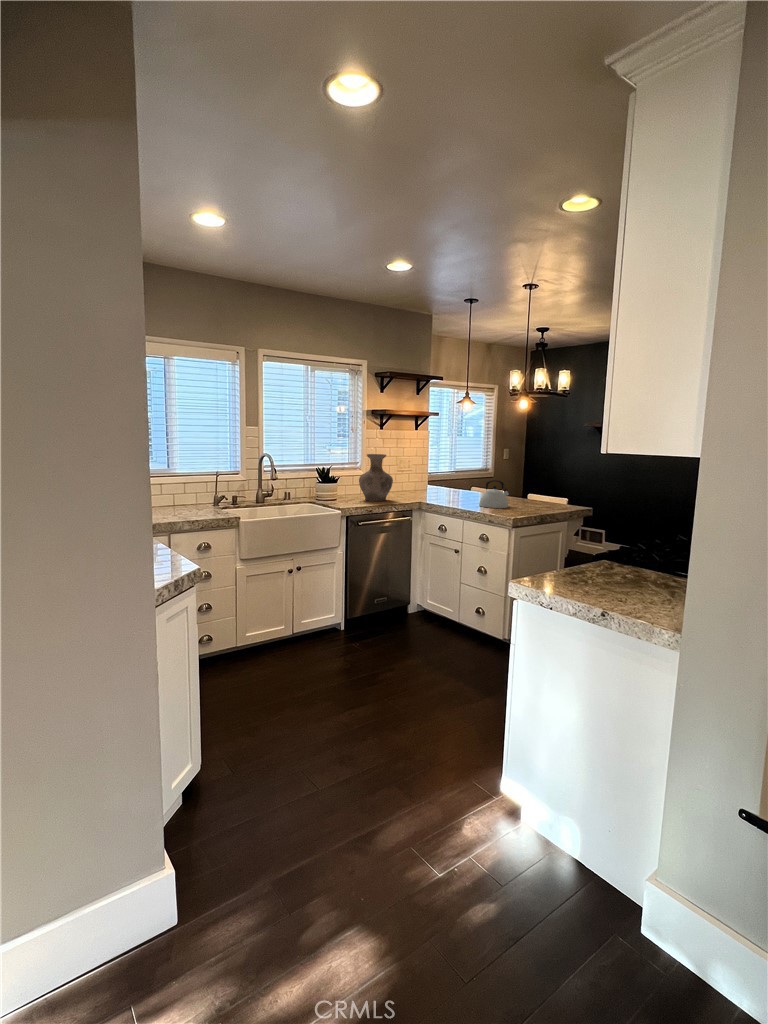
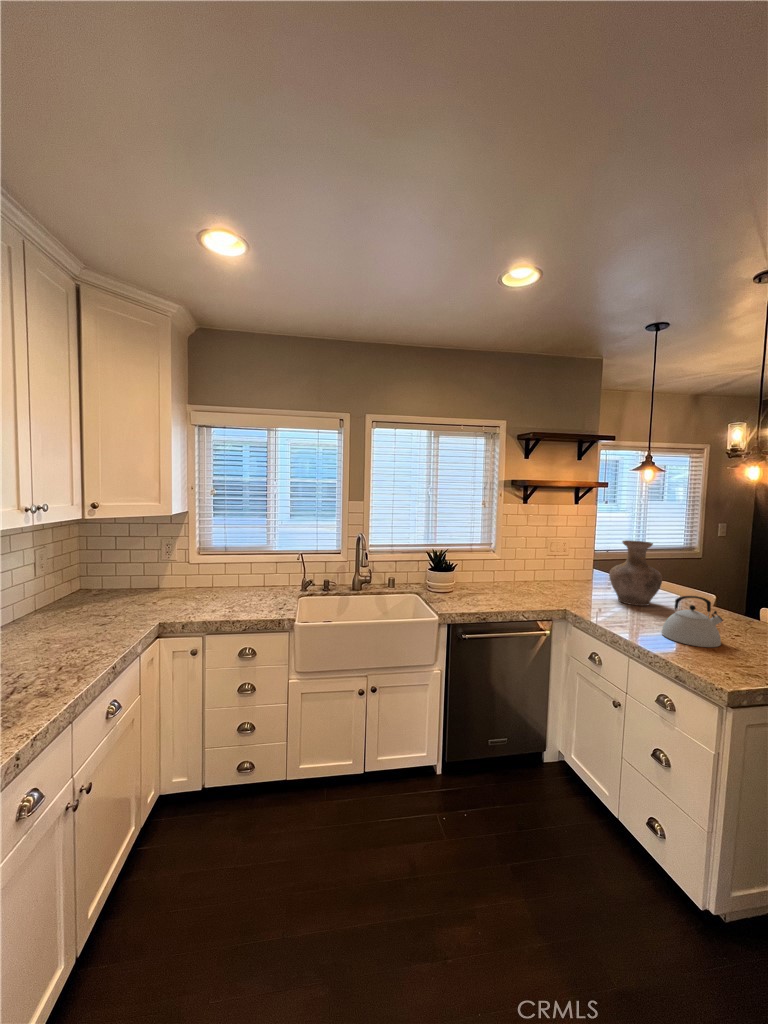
vase: present [359,454,393,501] -> present [609,540,663,606]

